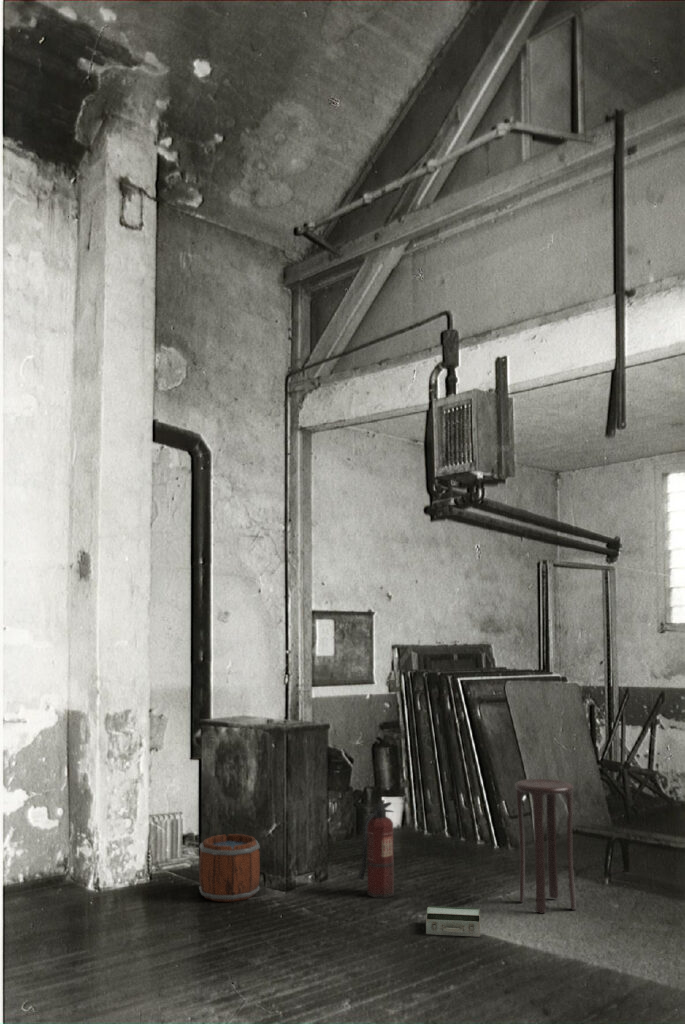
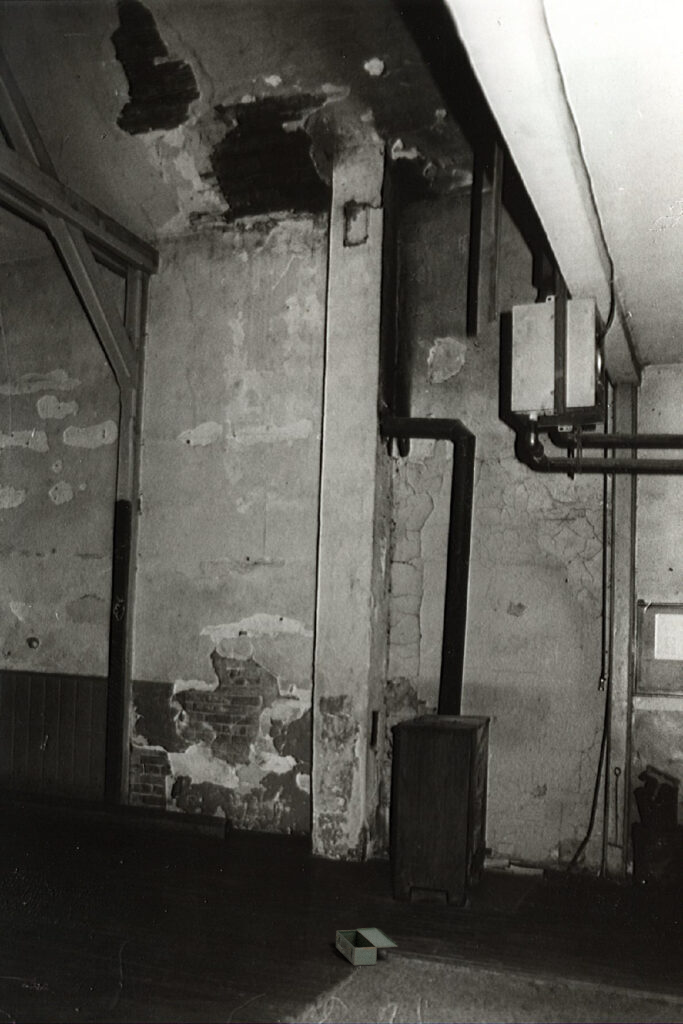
stool: present [515,779,576,913] -> none [484,817,566,1004]
fire extinguisher: present [358,802,394,898] -> none [424,819,467,931]
bucket: present [199,834,260,902] -> none [330,826,394,891]

